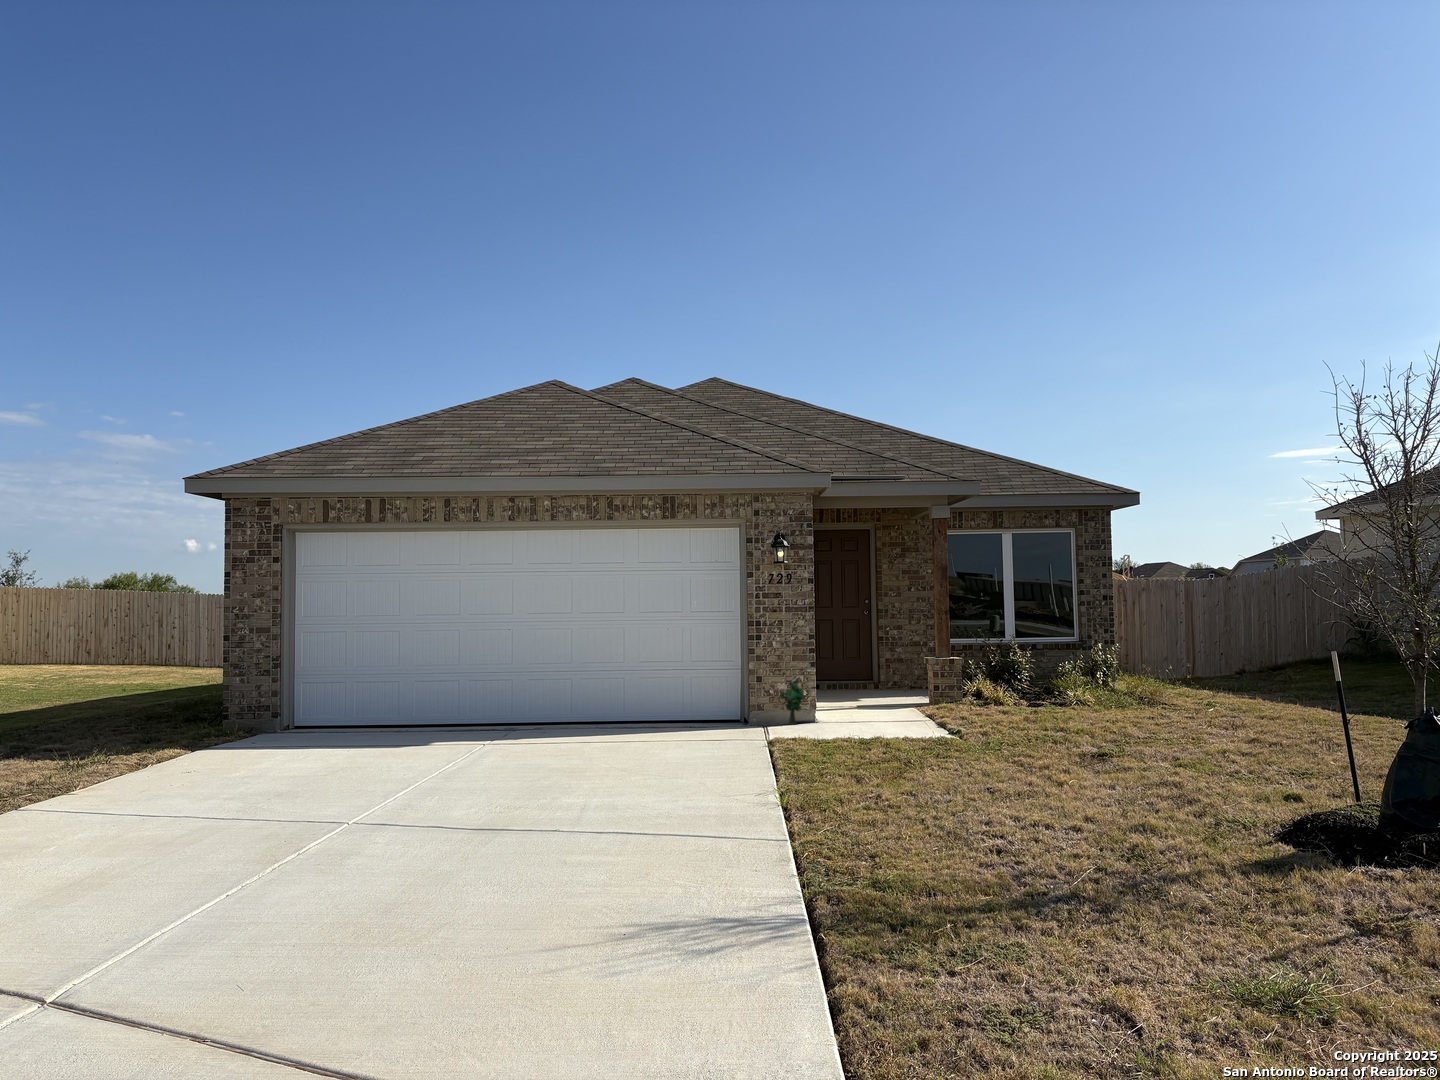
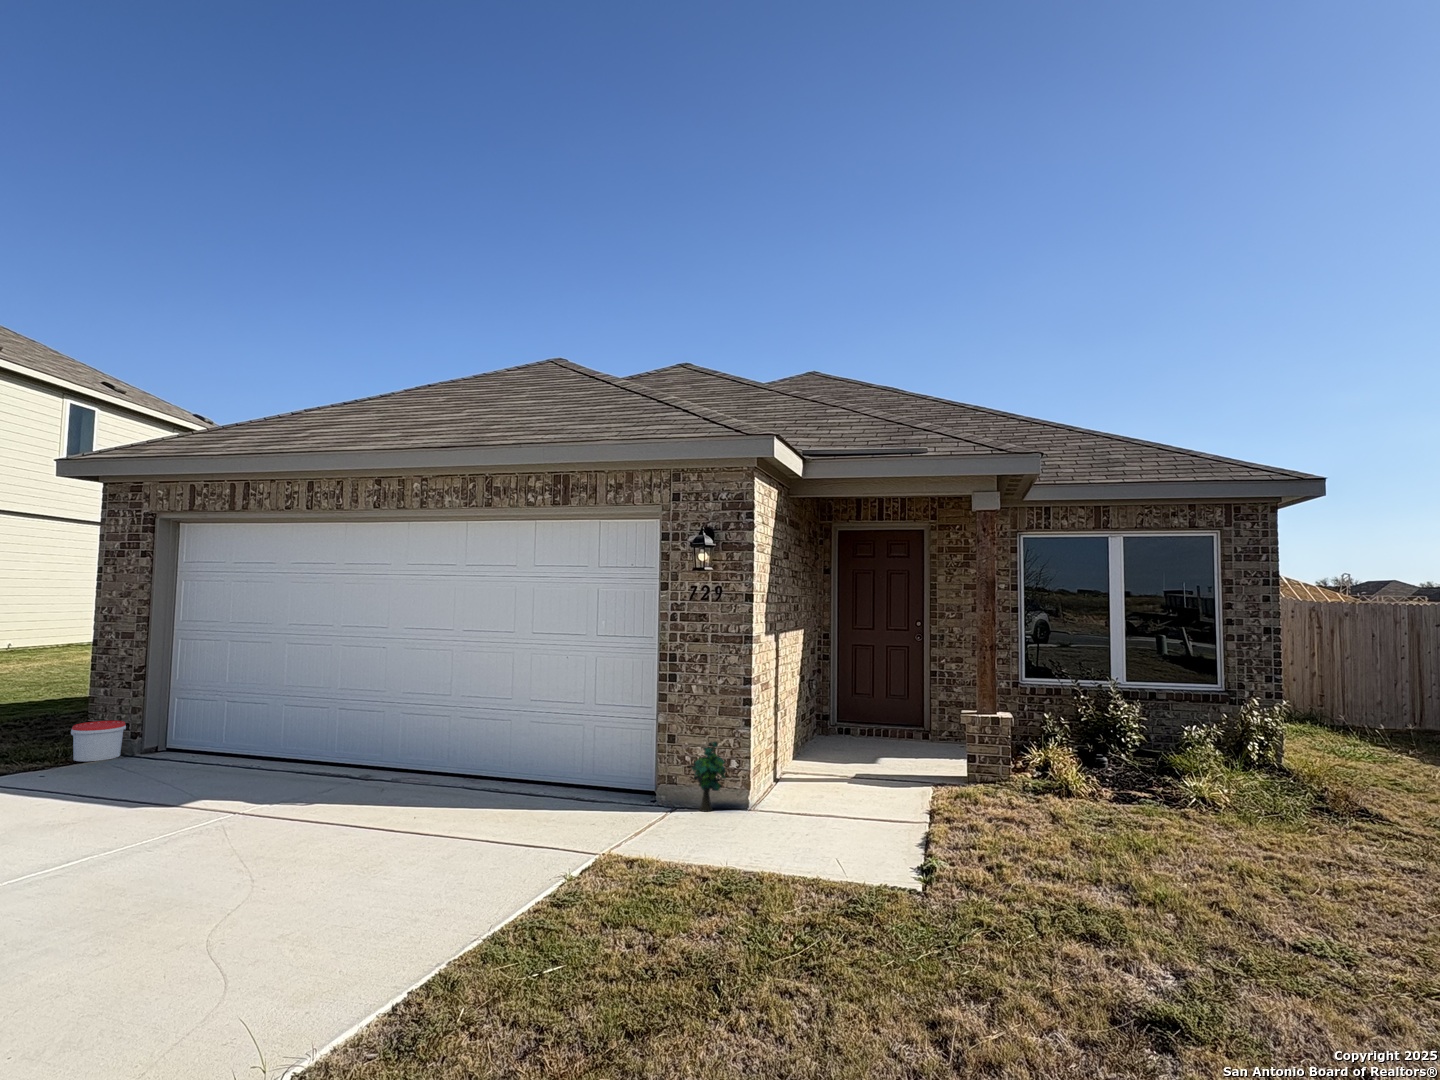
bucket: none [238,703,278,735] -> present [71,721,126,761]

